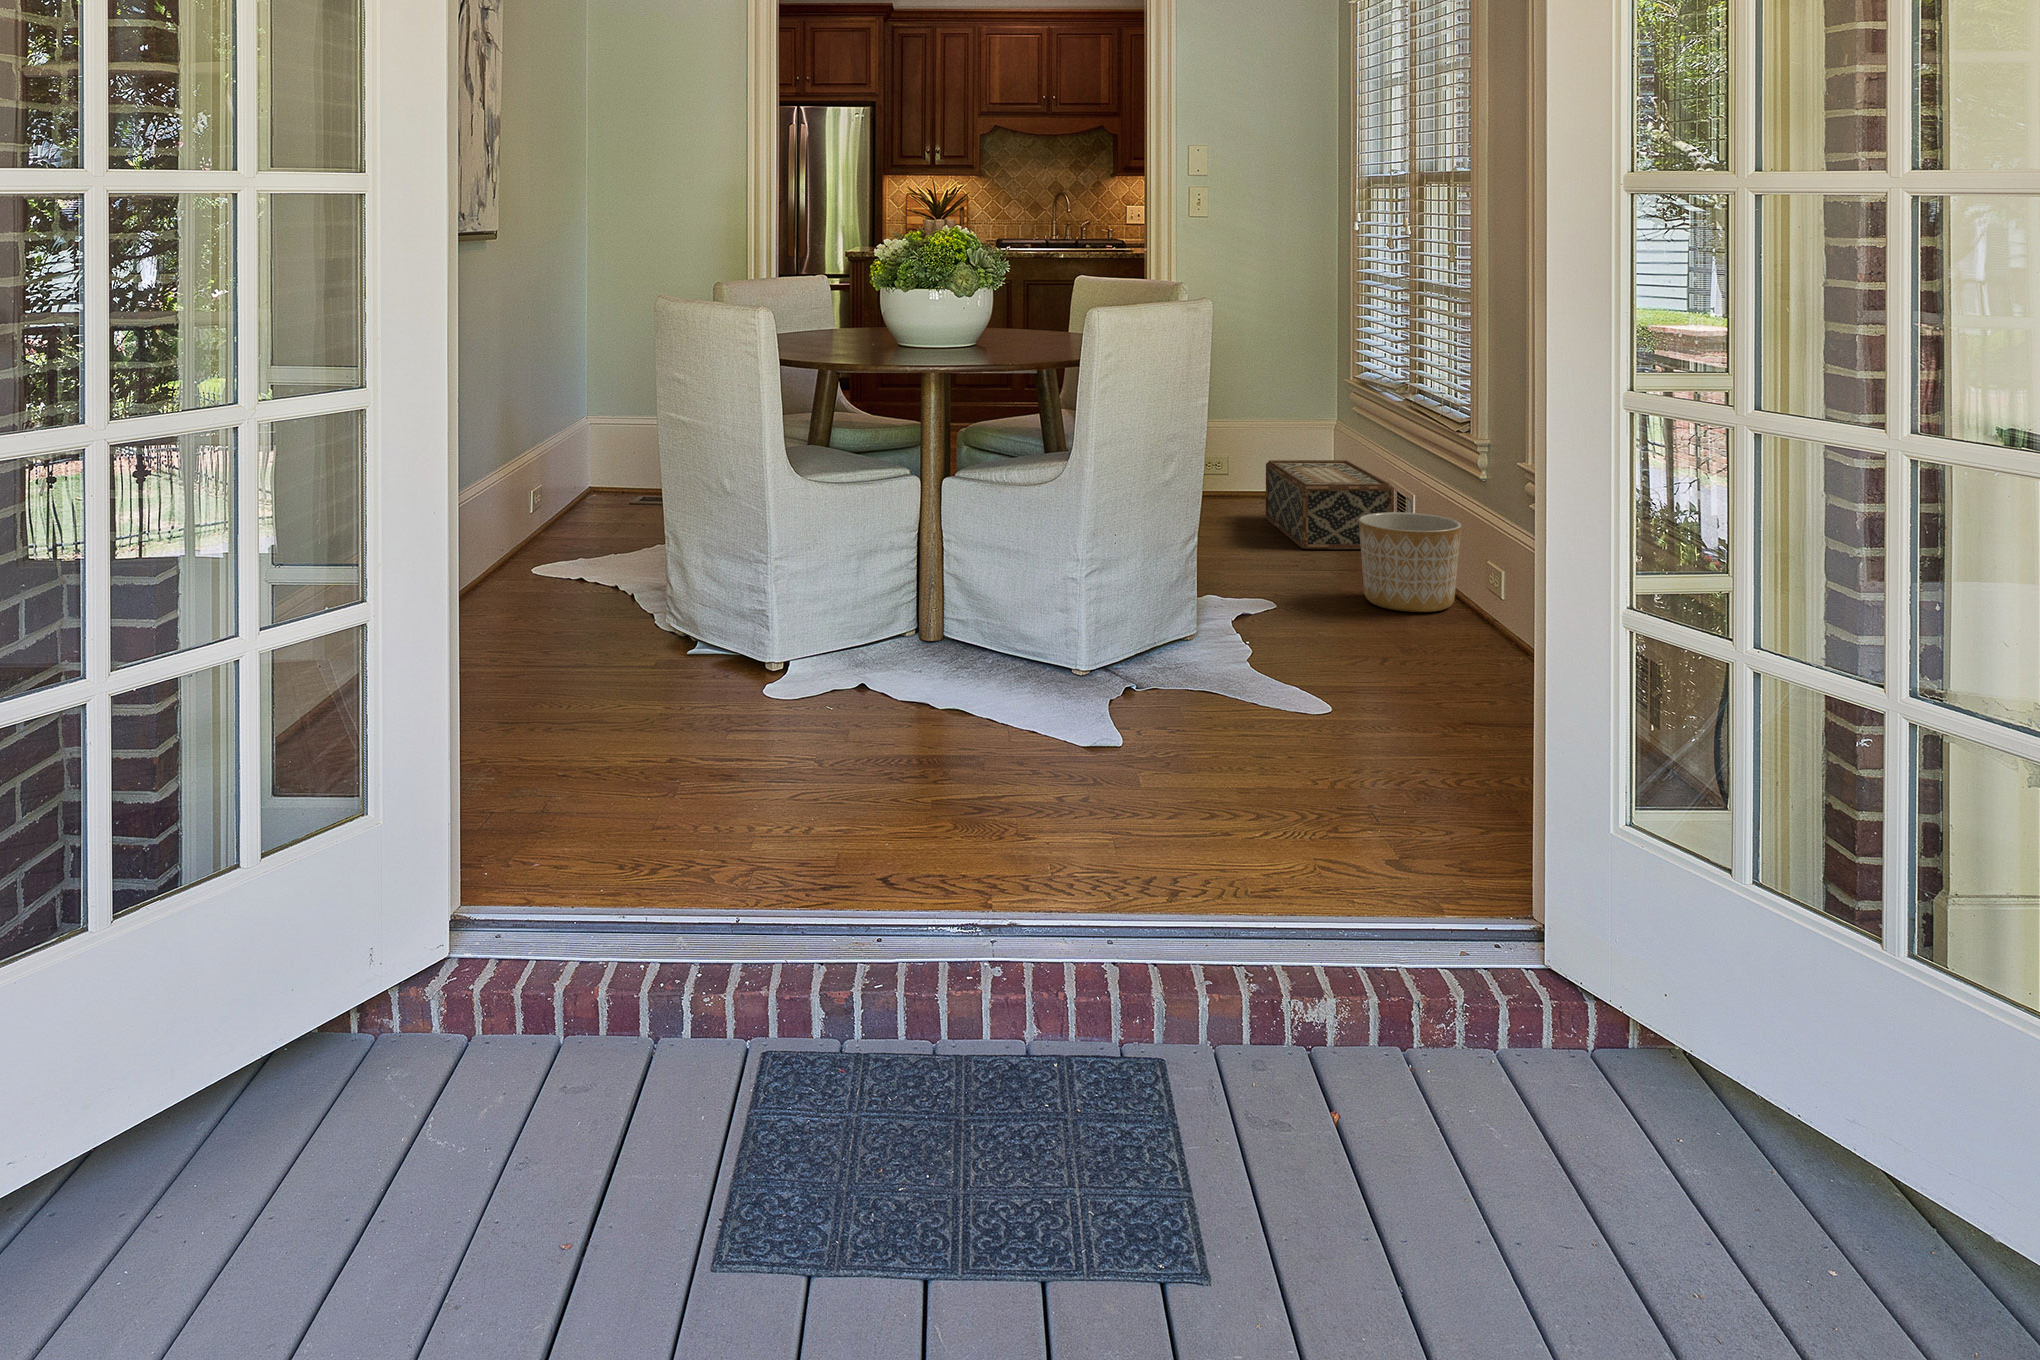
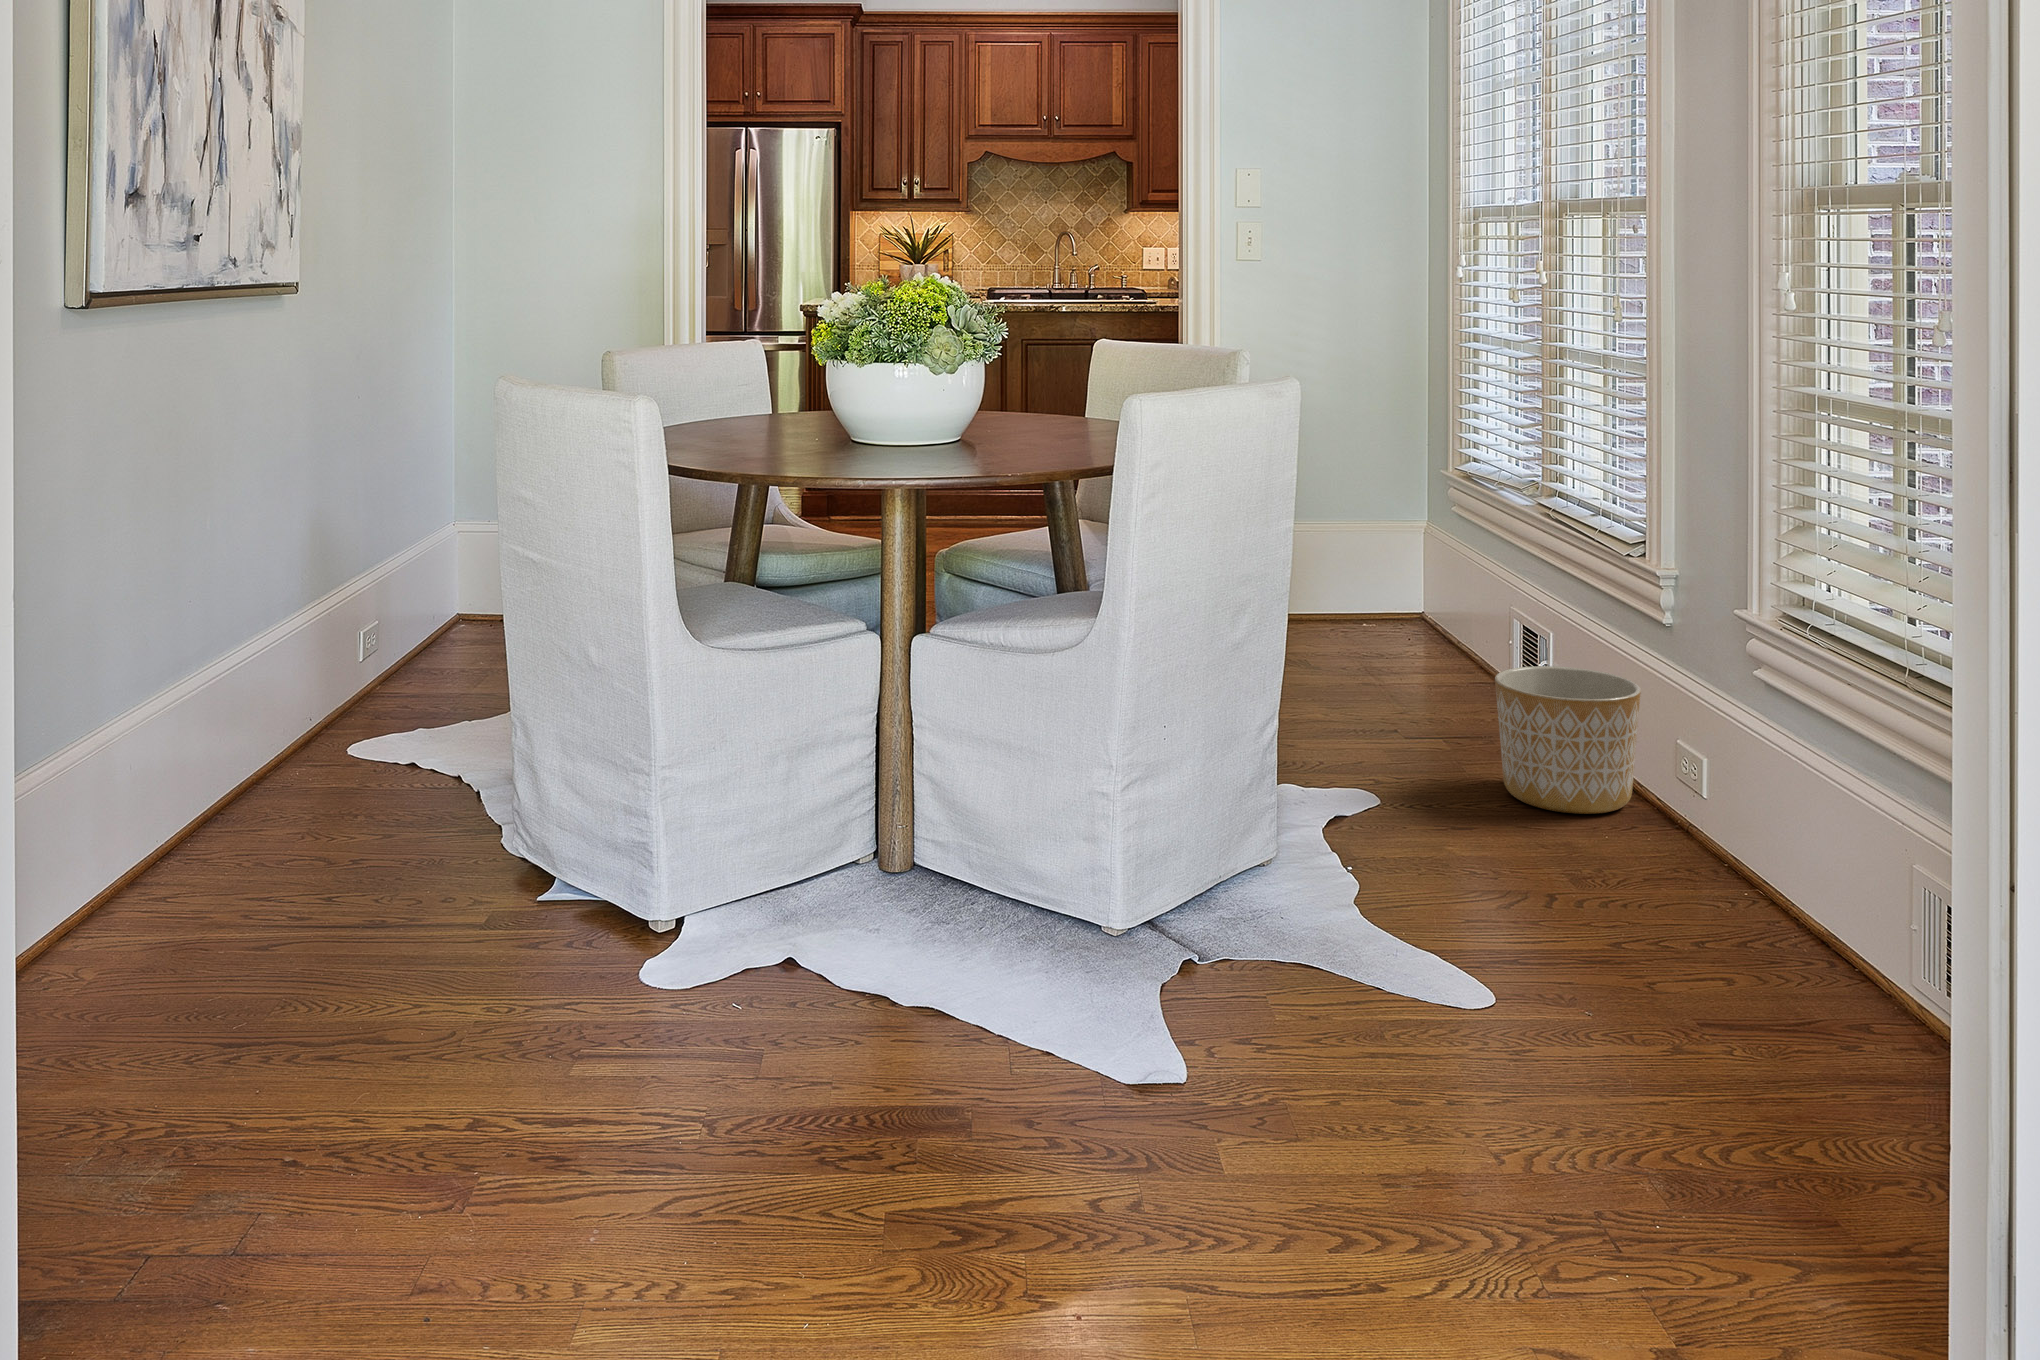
woven basket: present [1266,460,1394,549] -> none [1344,578,1523,705]

